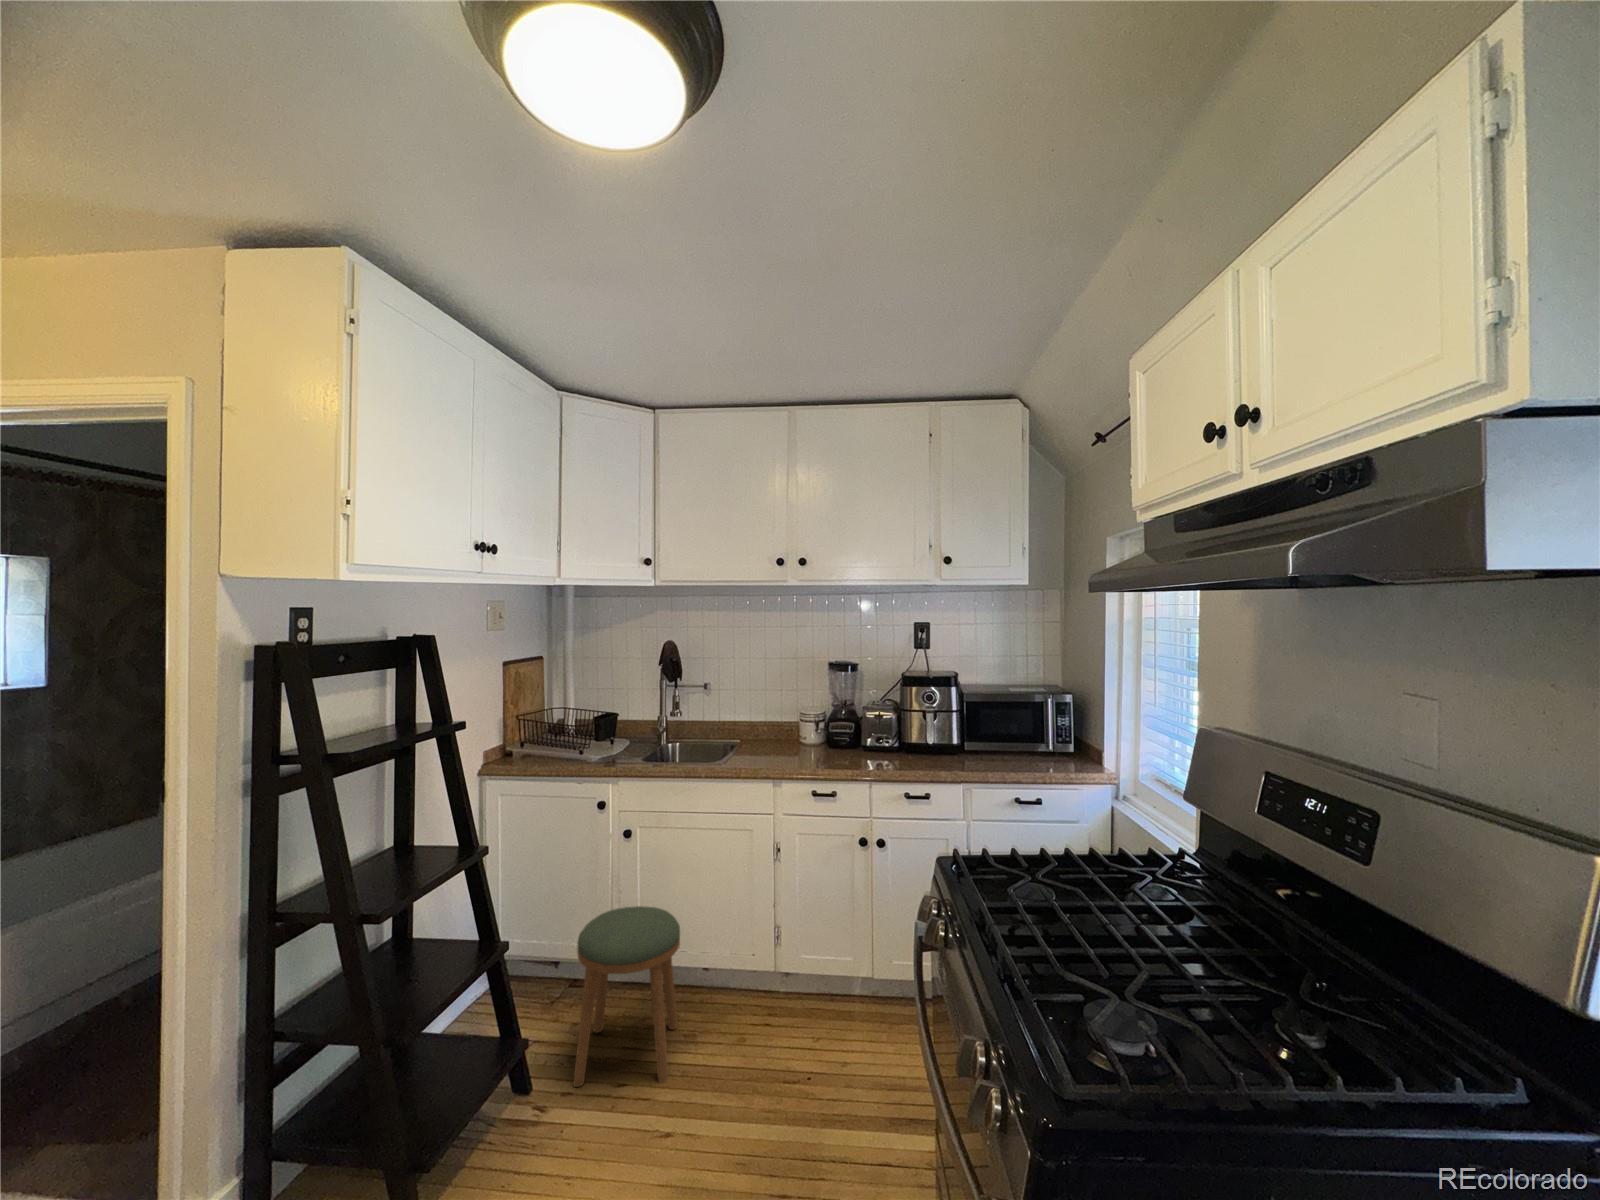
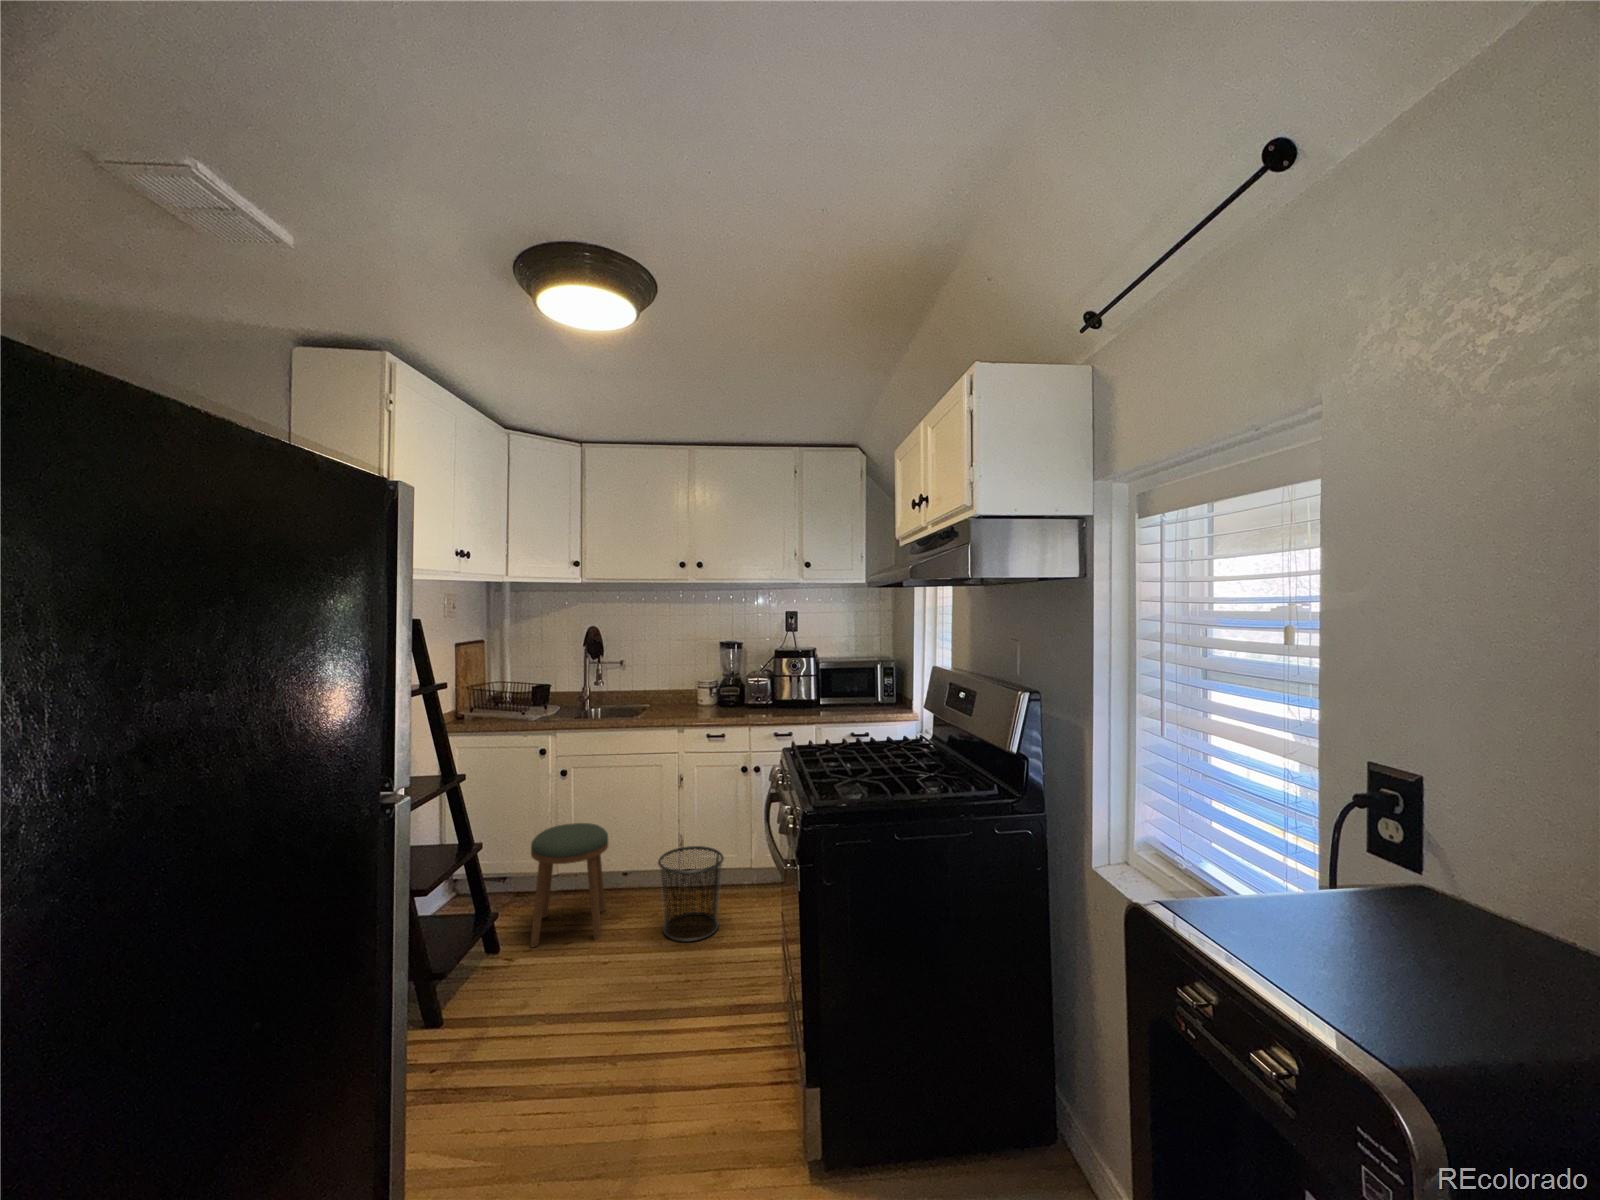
waste bin: none [745,951,838,1102] -> present [658,846,724,942]

